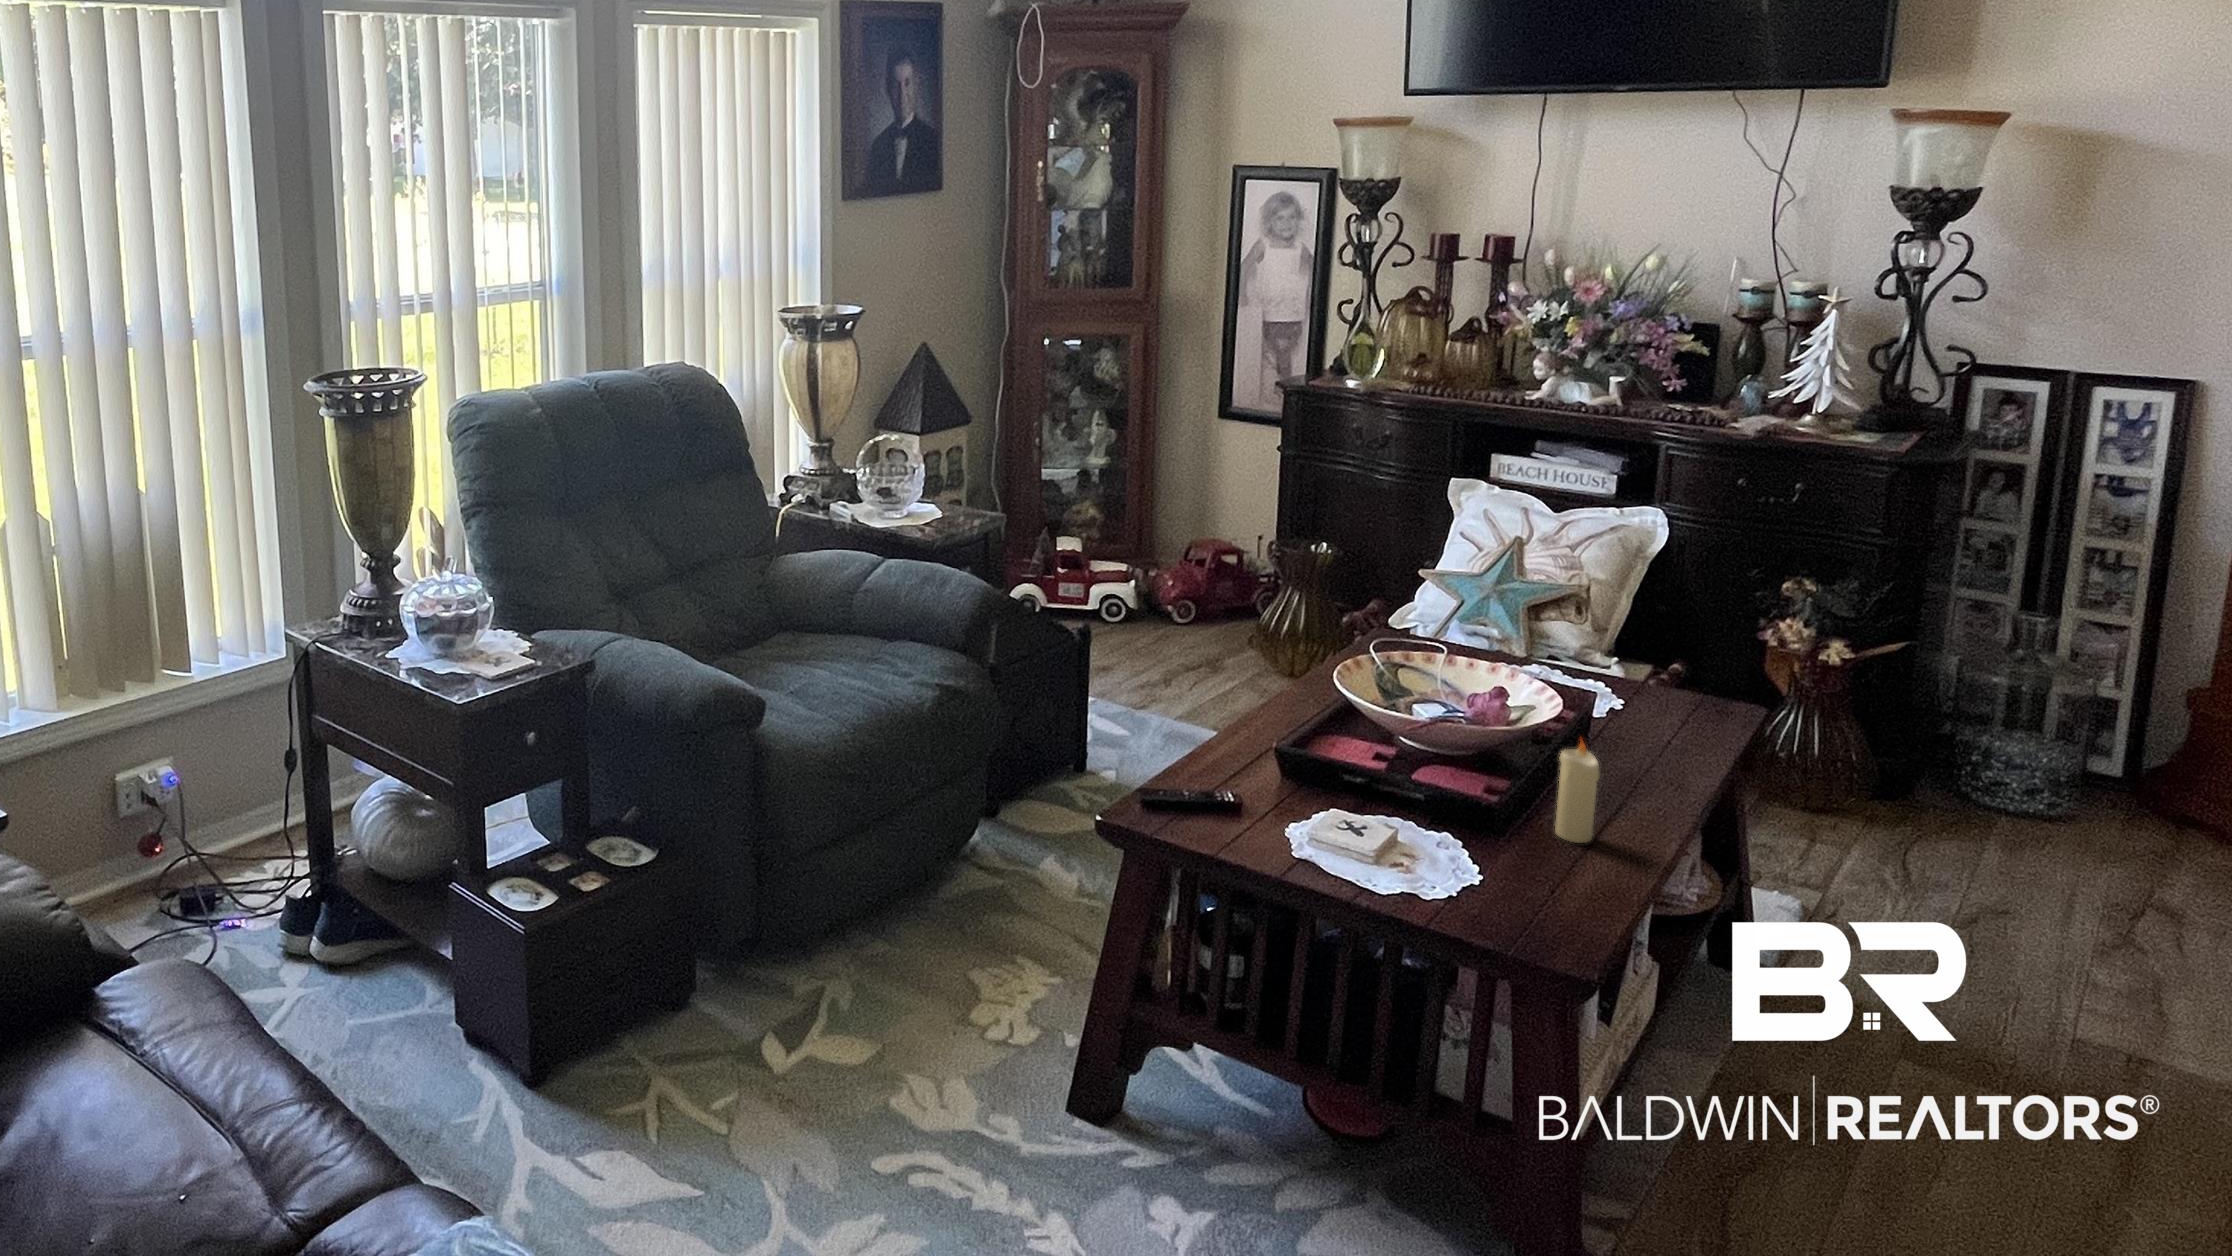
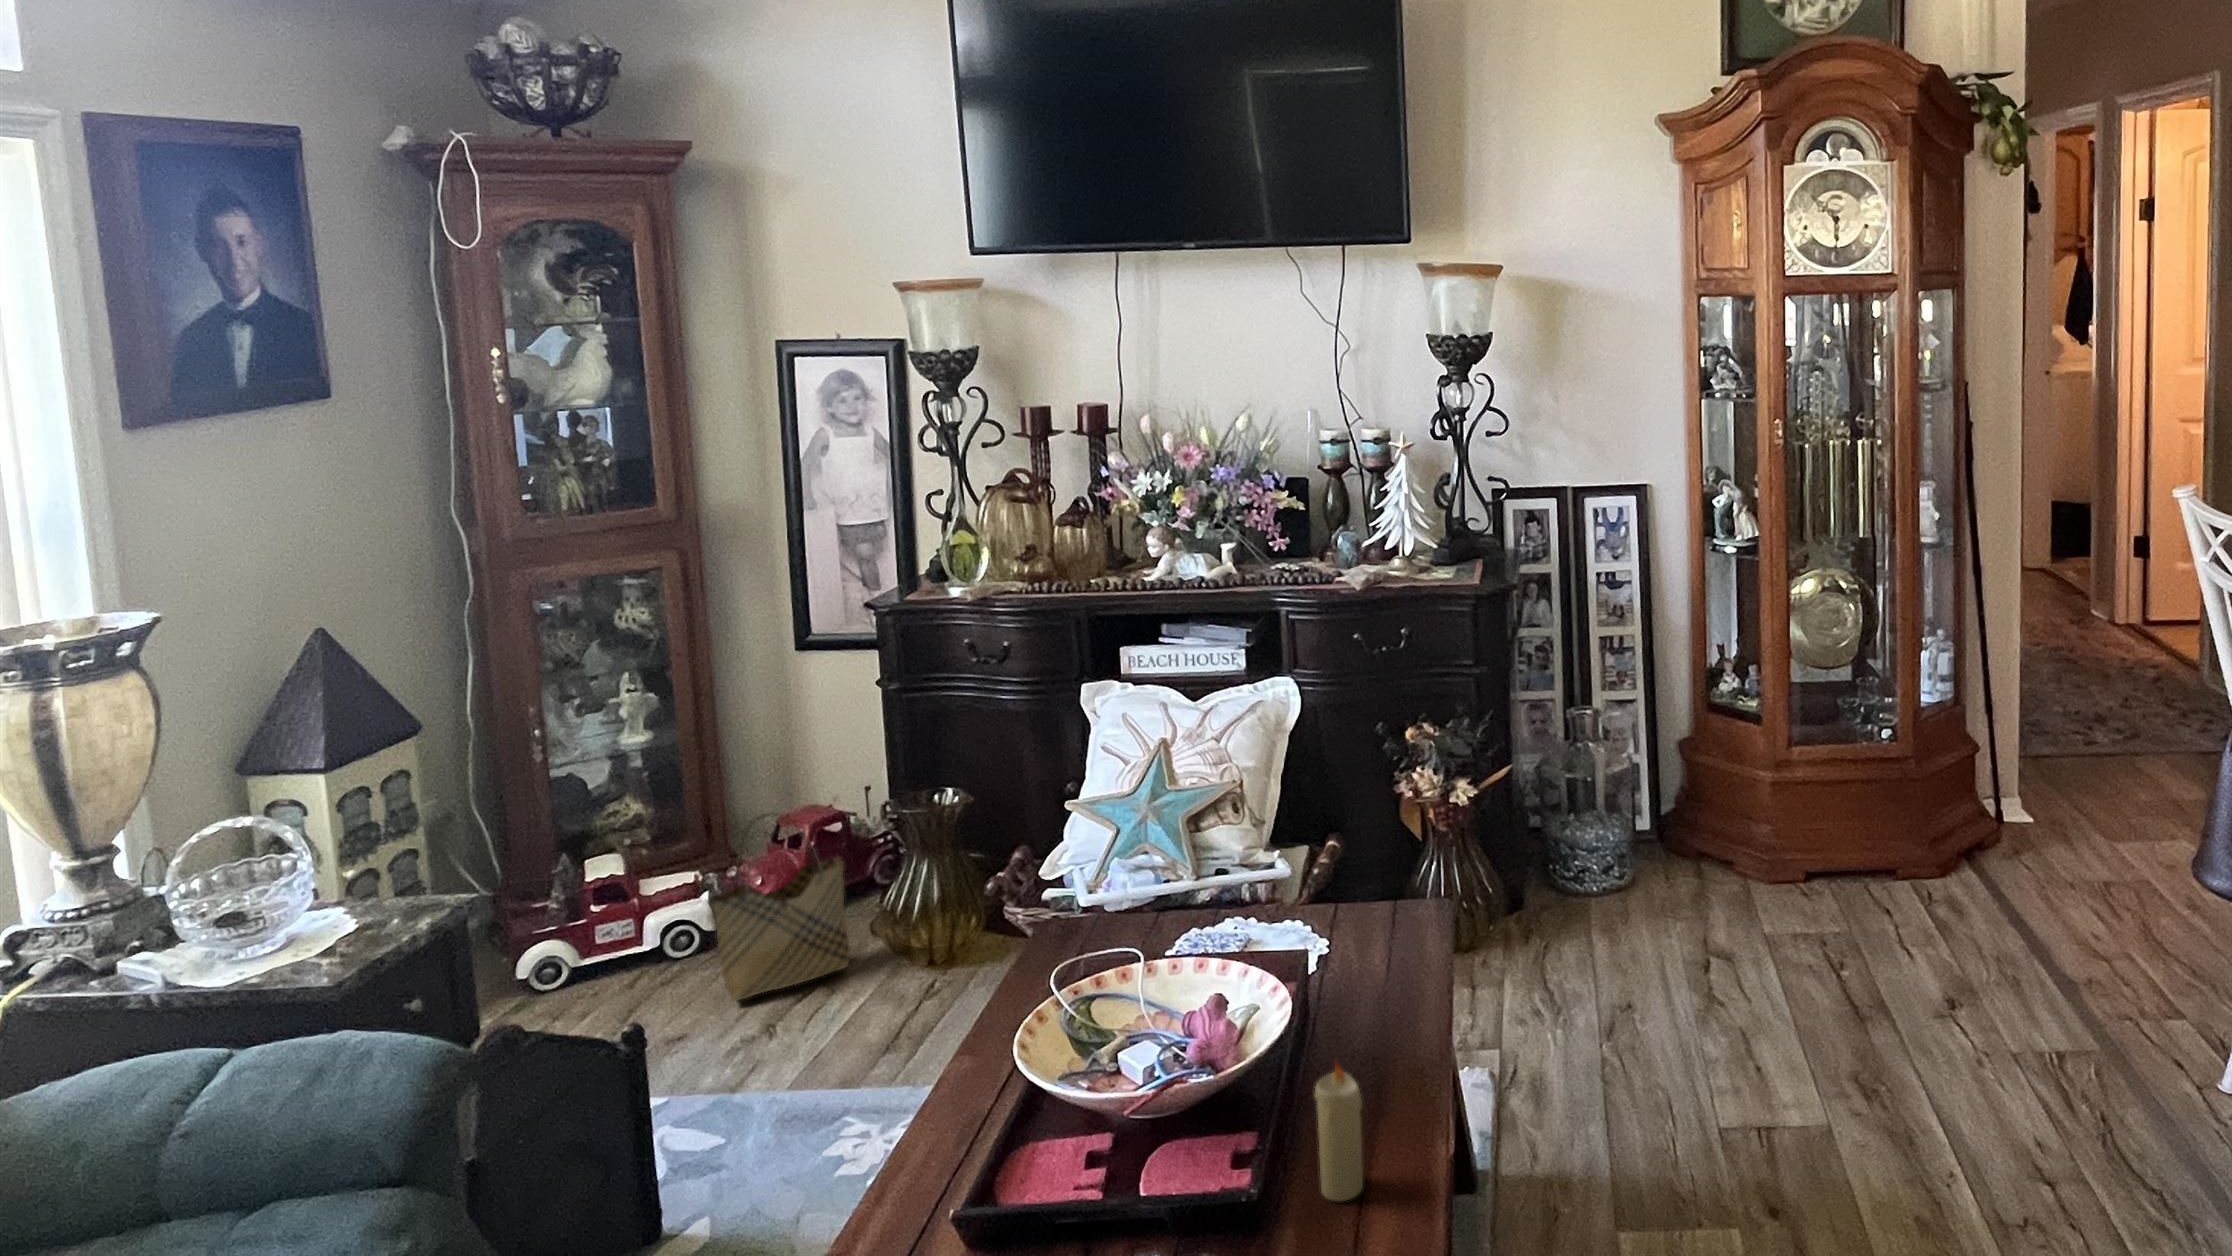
woven basket: none [1138,530,1234,662] -> present [711,814,849,1001]

